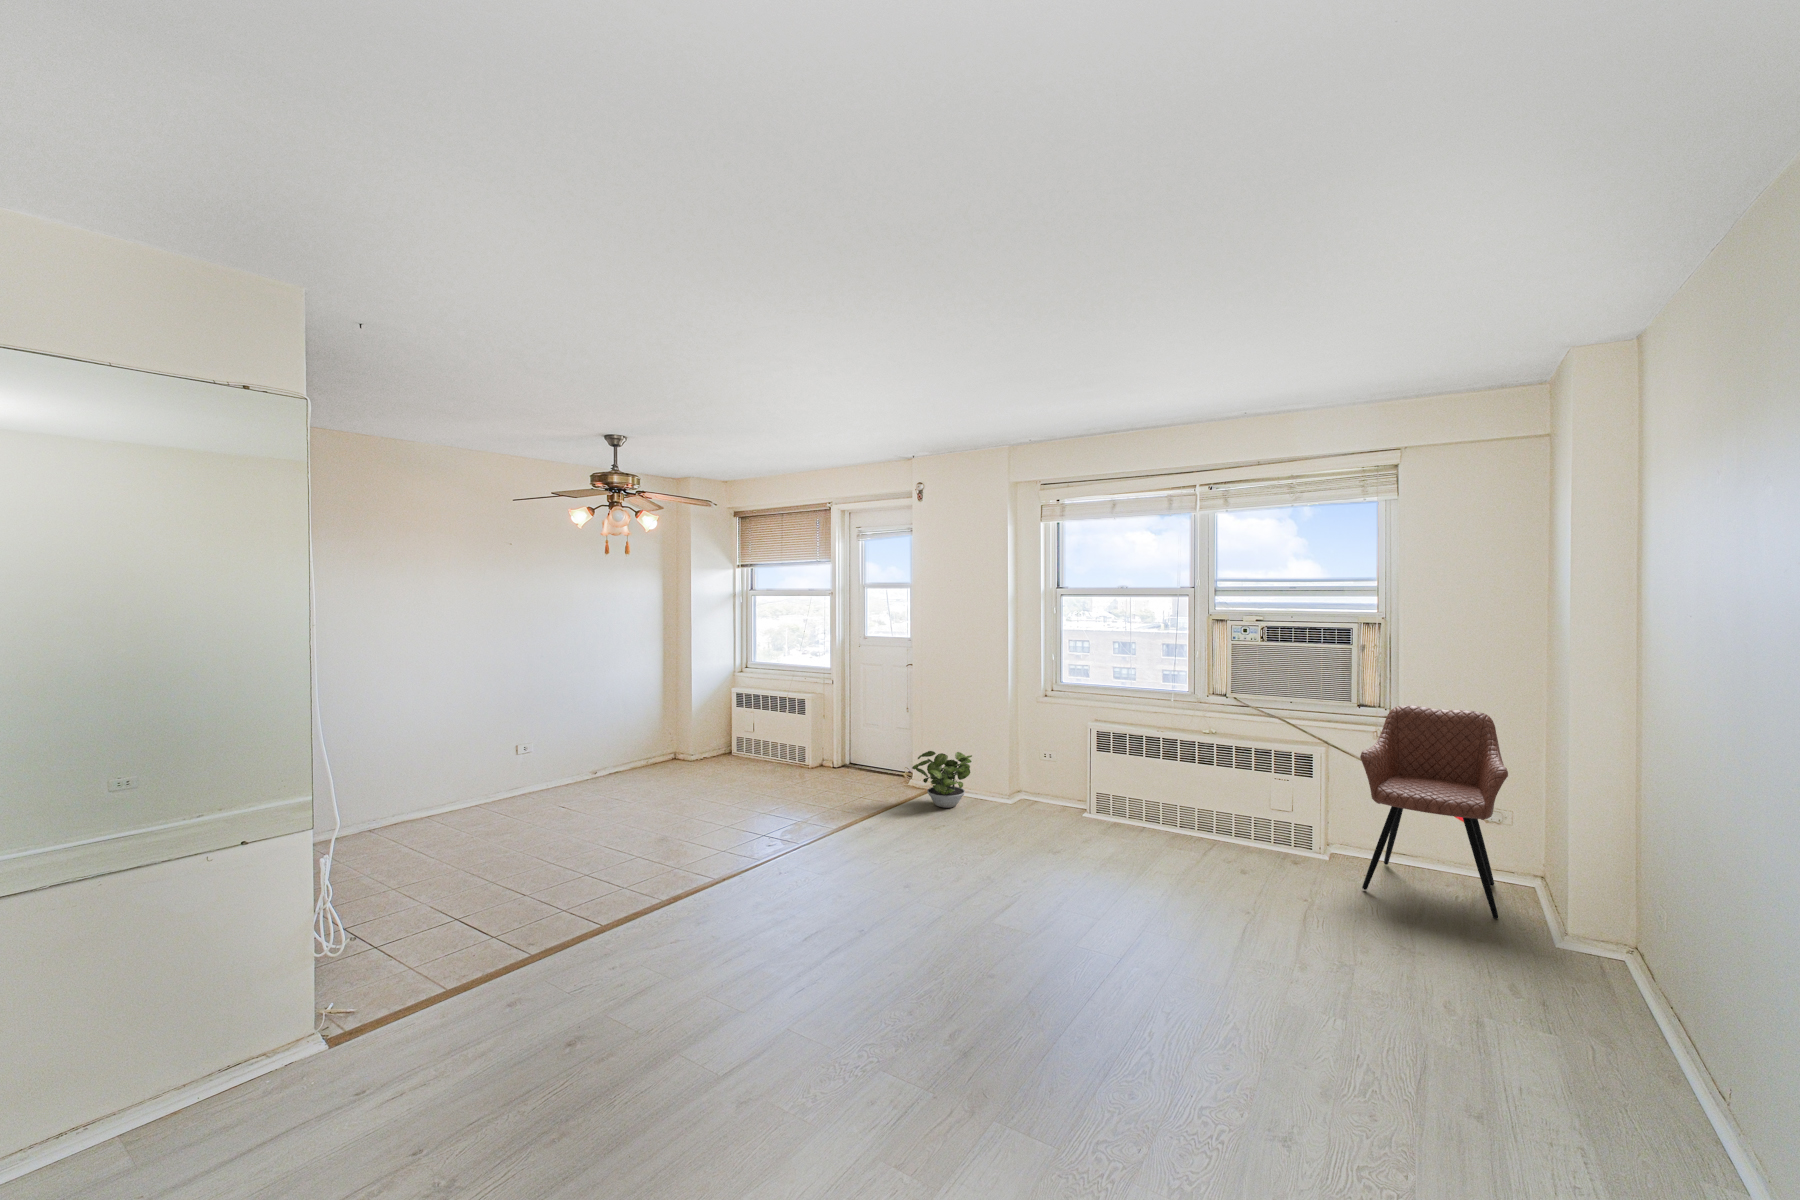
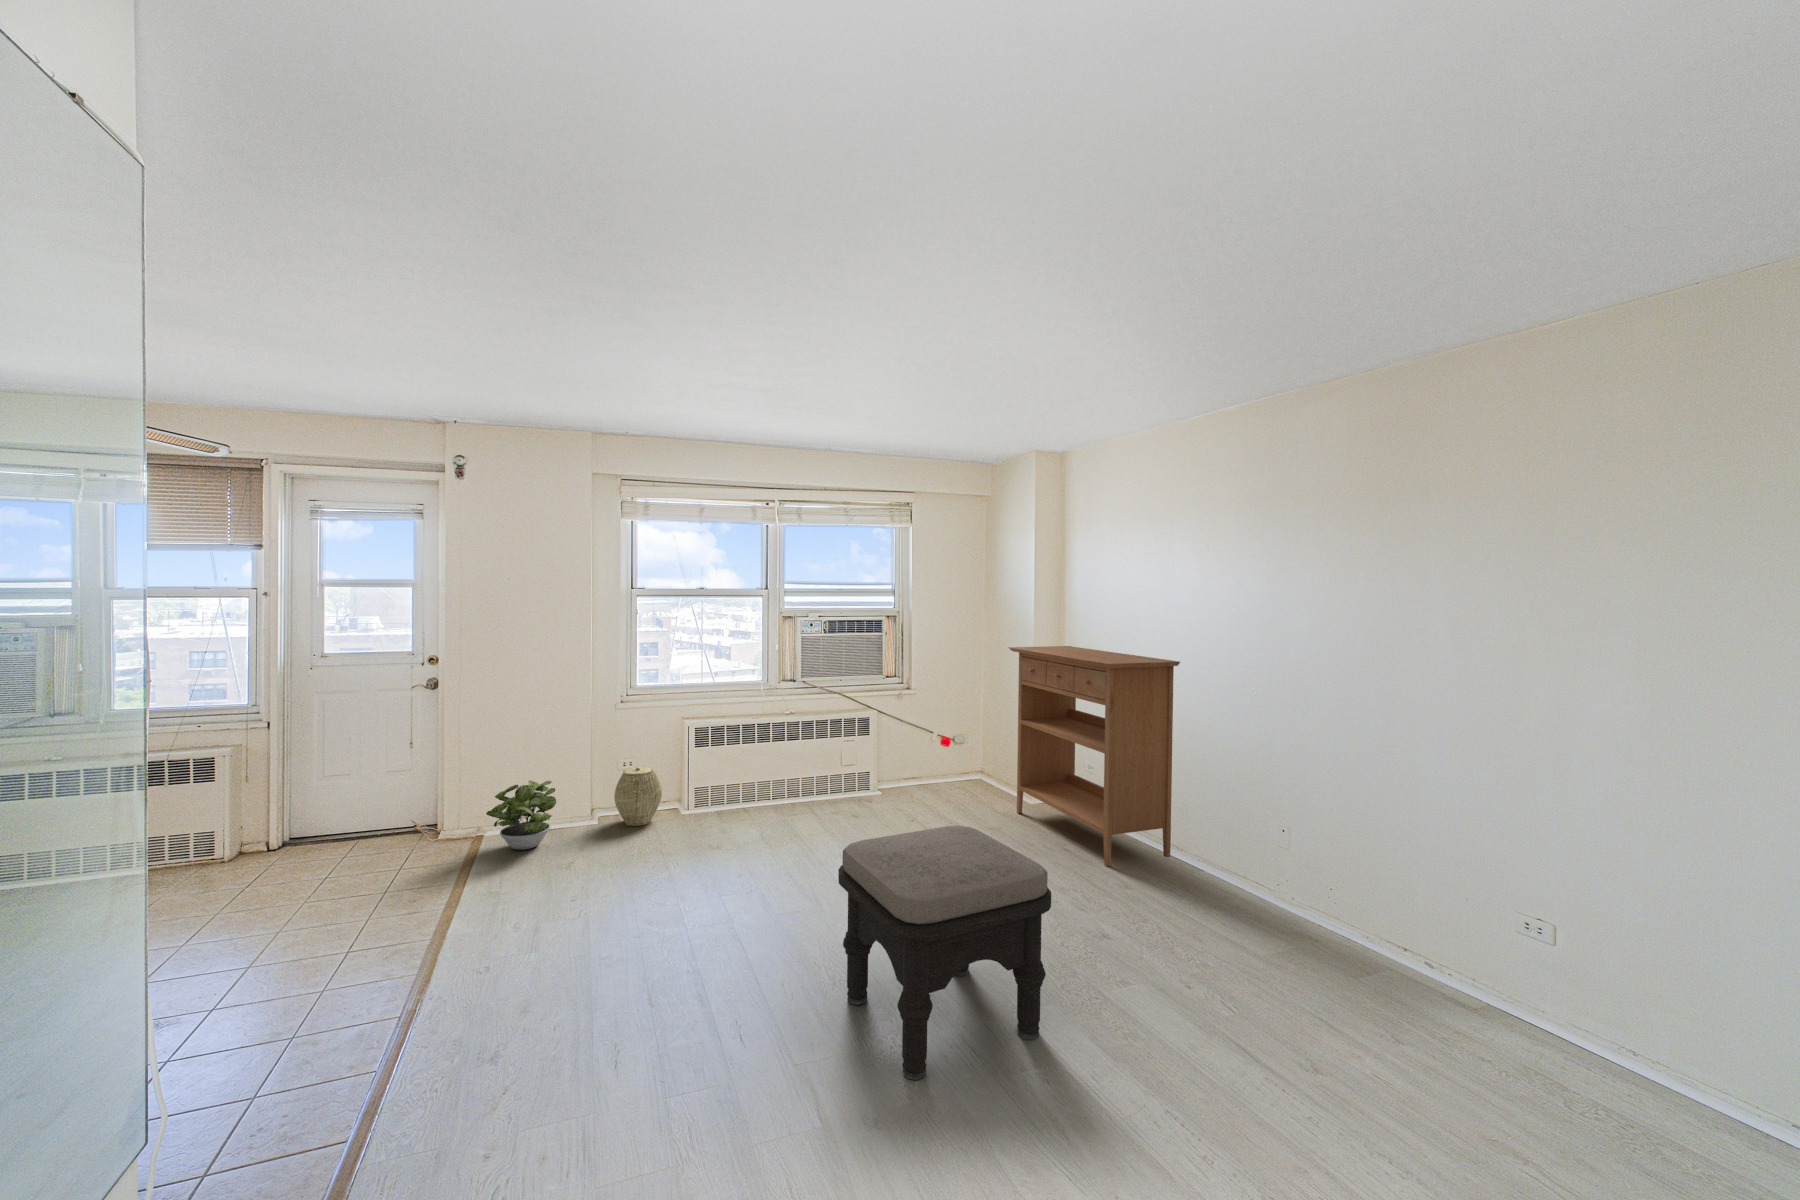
console table: none [1490,677,1726,1120] -> present [1009,646,1180,866]
armchair: present [1360,706,1508,919] -> none [908,672,996,805]
woven basket: none [1022,759,1065,816] -> present [614,767,662,826]
ottoman: none [862,845,1091,1129] -> present [838,826,1051,1080]

